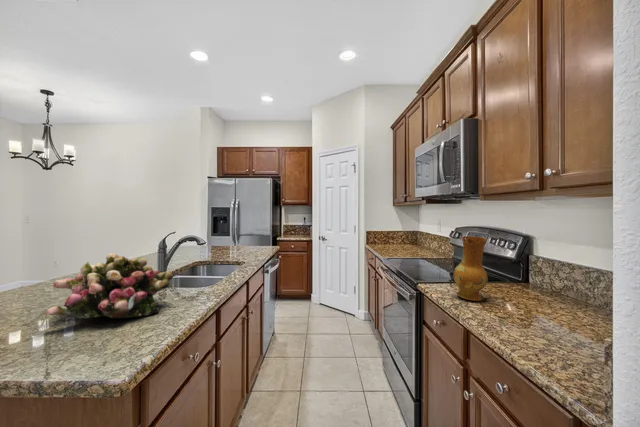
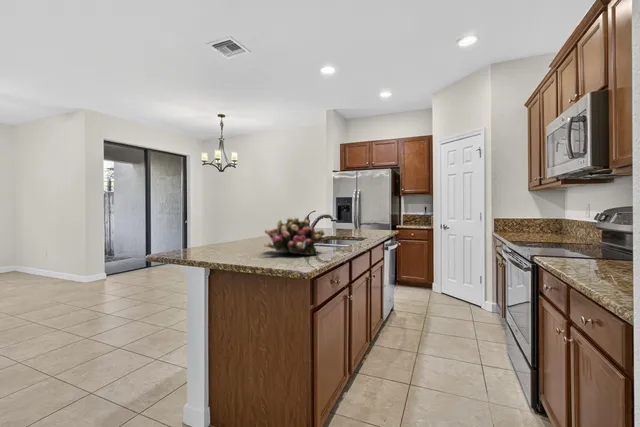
ceramic jug: present [453,236,488,301] -> none [565,208,603,268]

